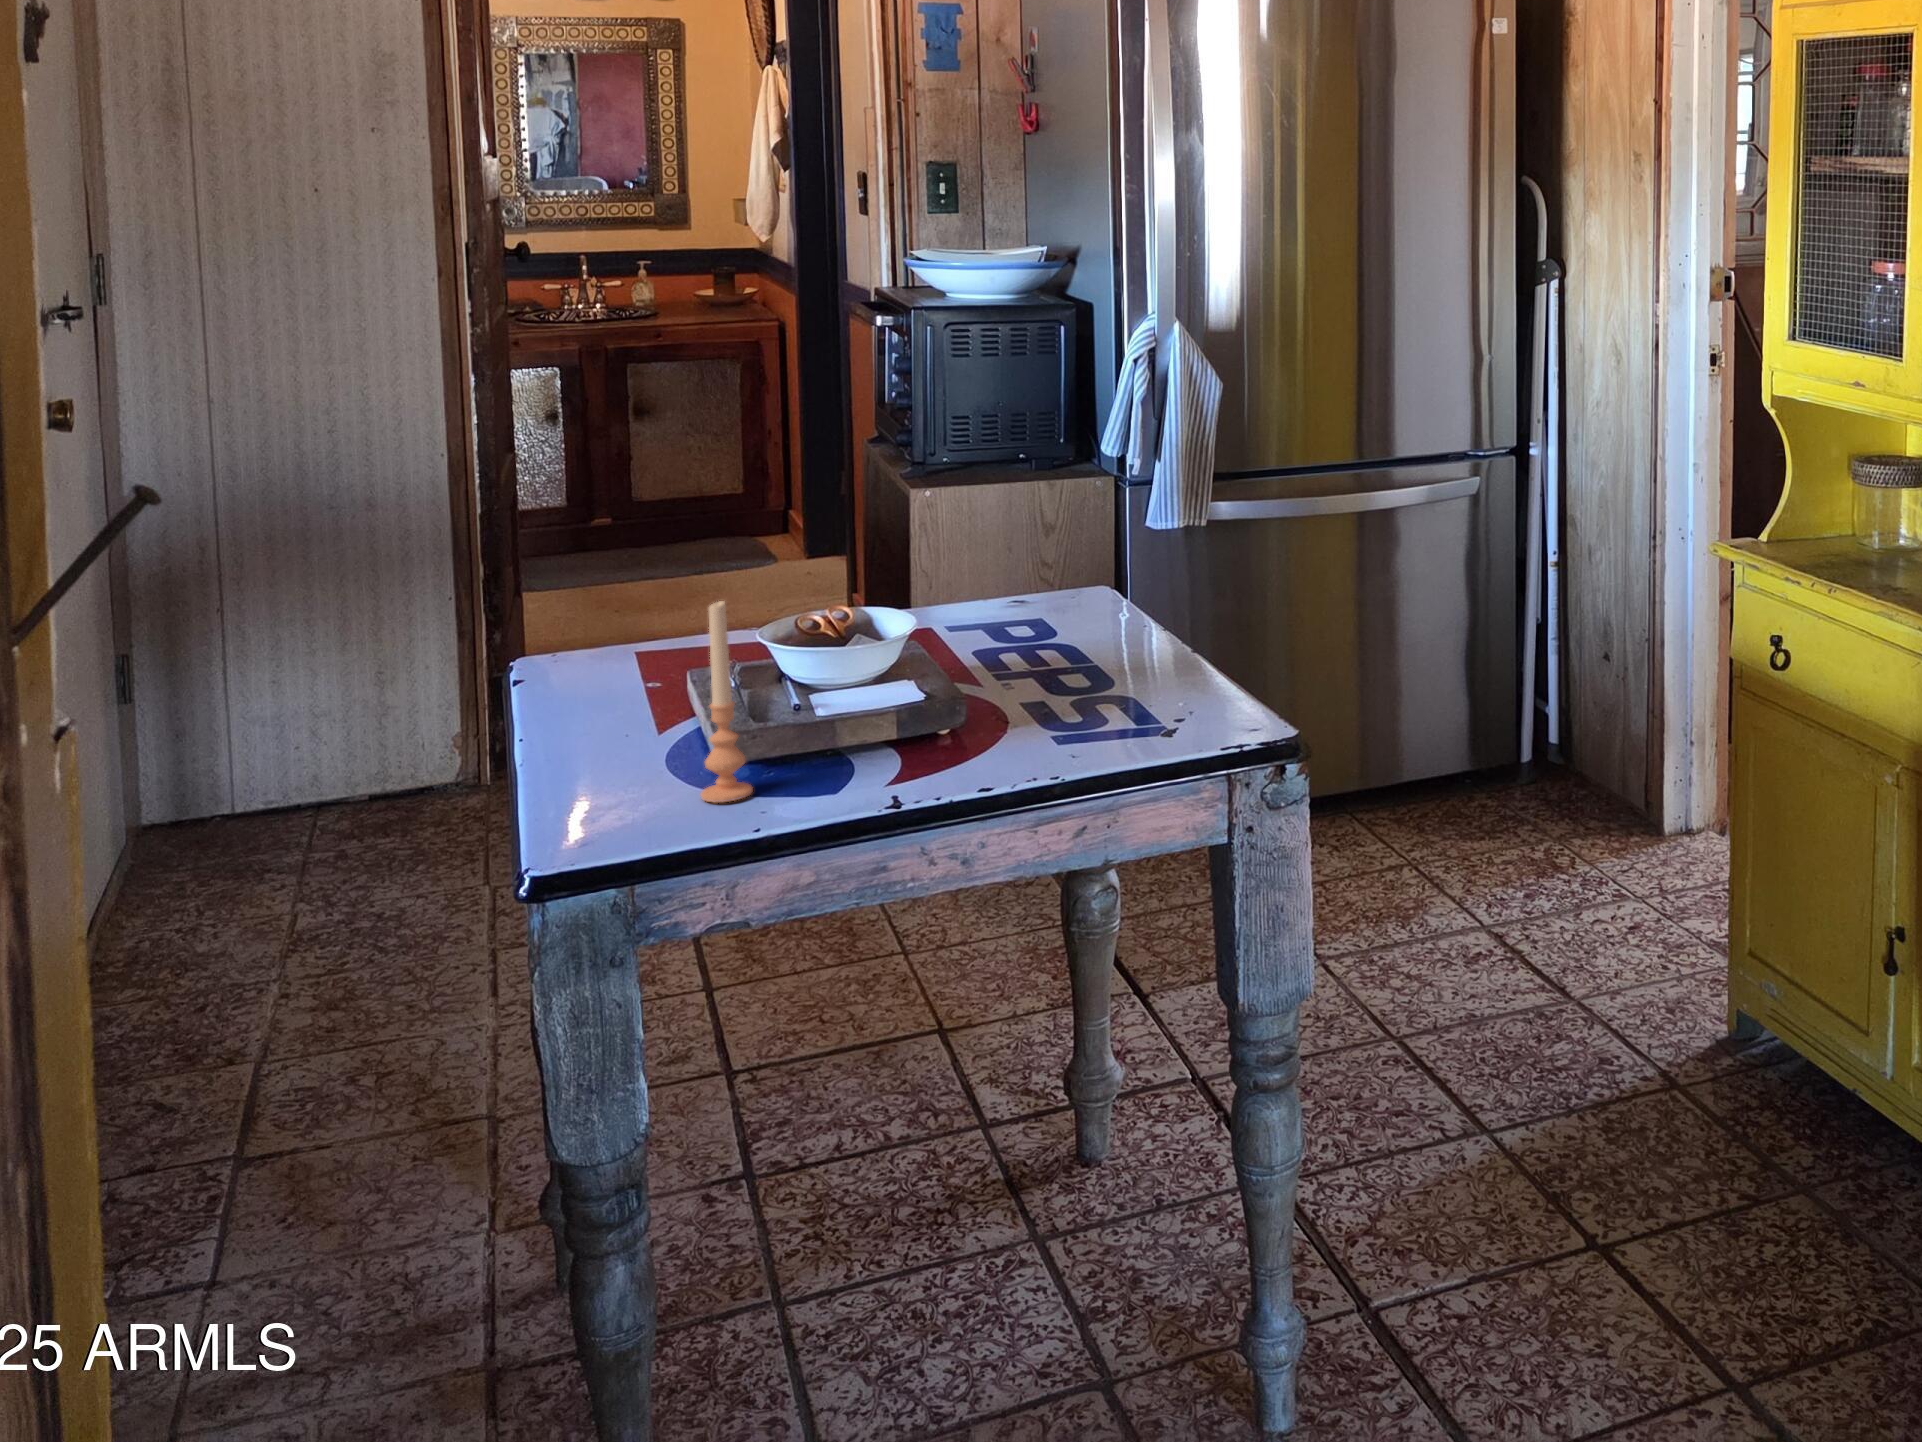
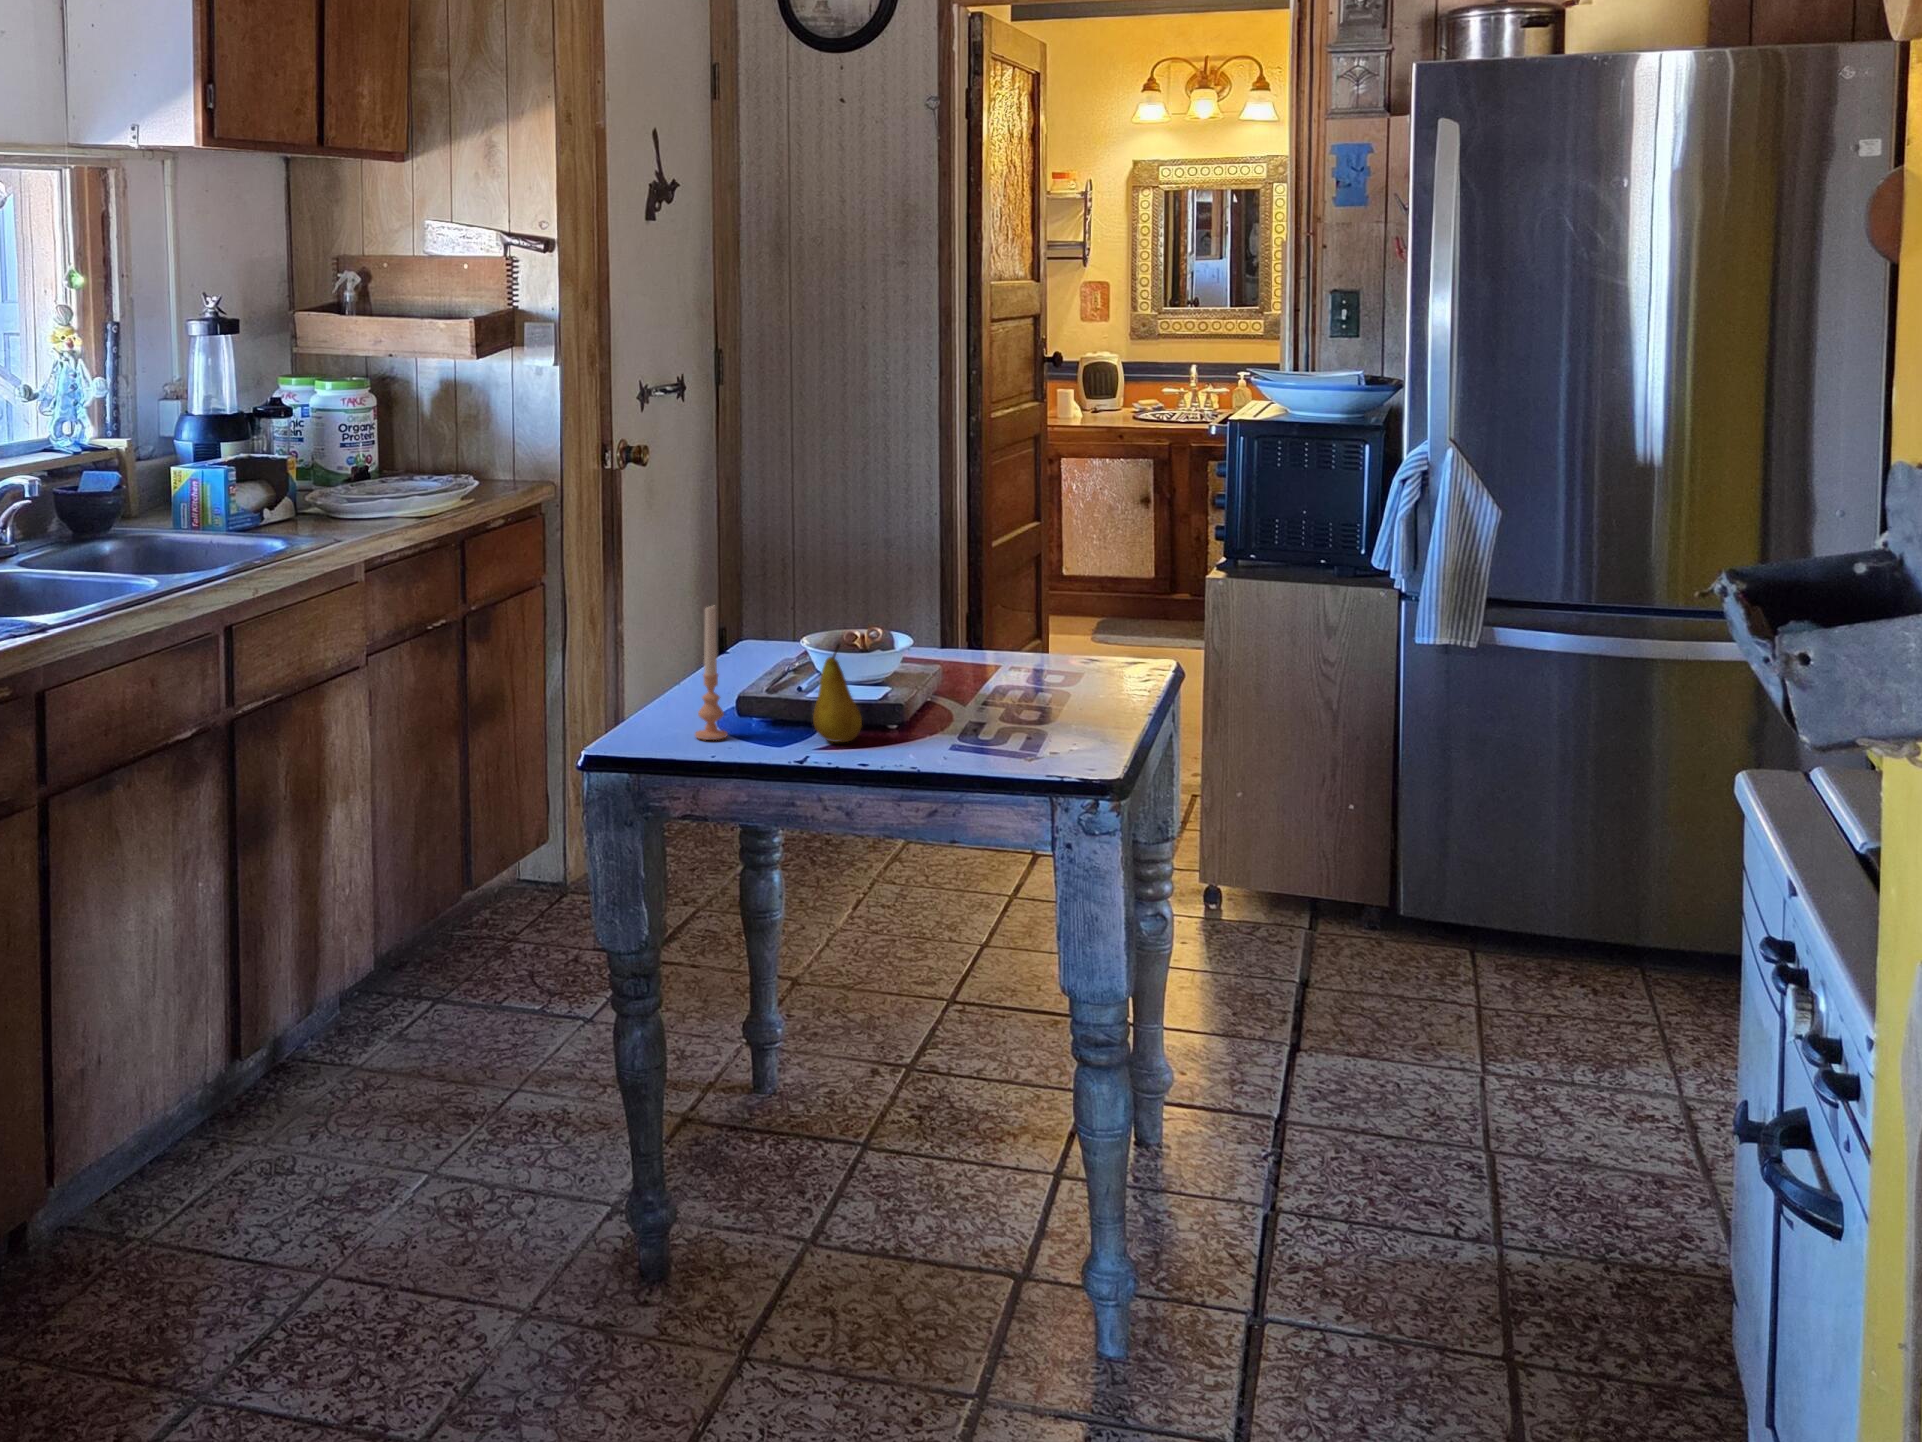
fruit: none [875,625,944,764] -> present [813,644,862,742]

